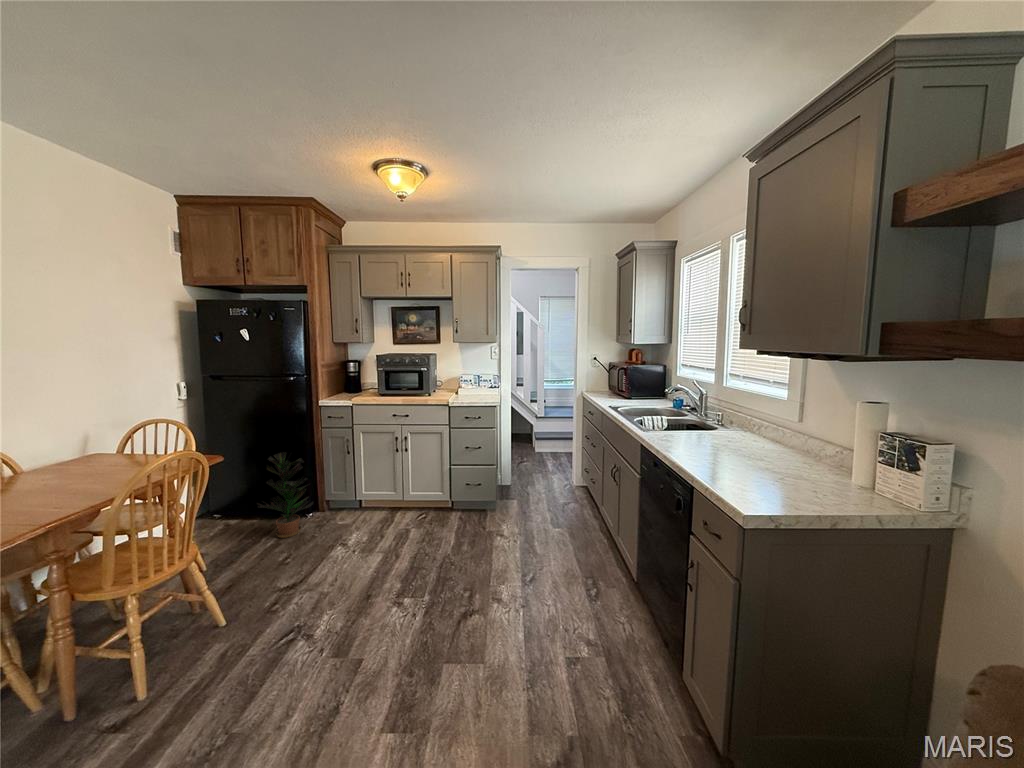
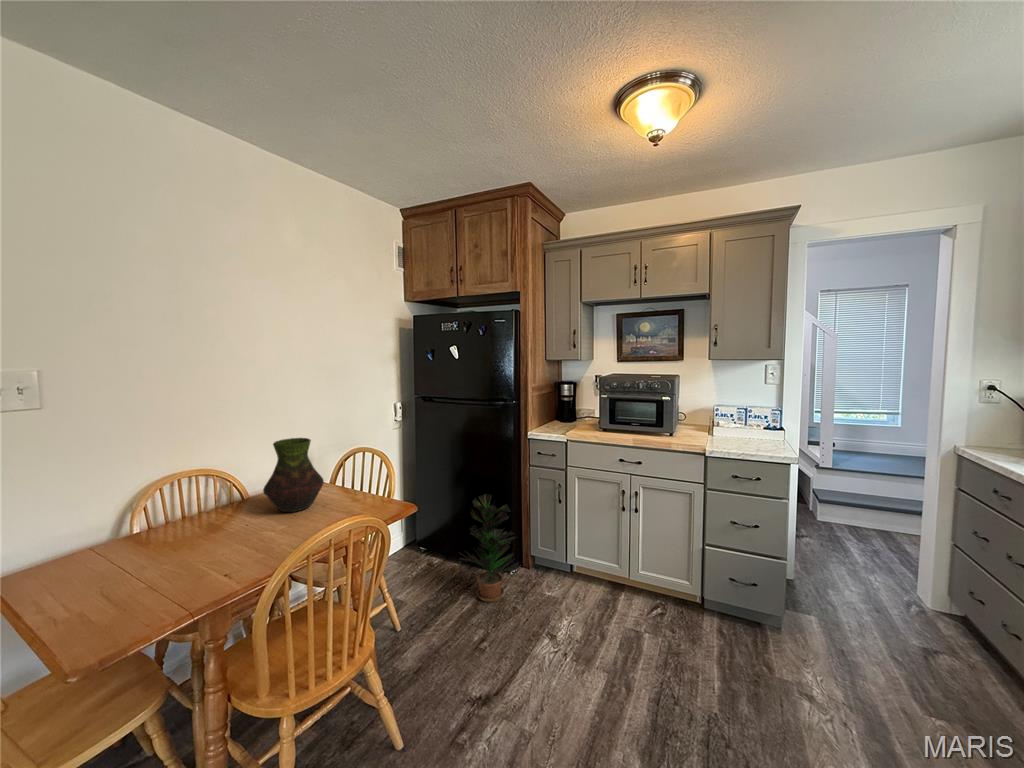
vase: none [33,407,107,475] -> present [263,438,324,512]

